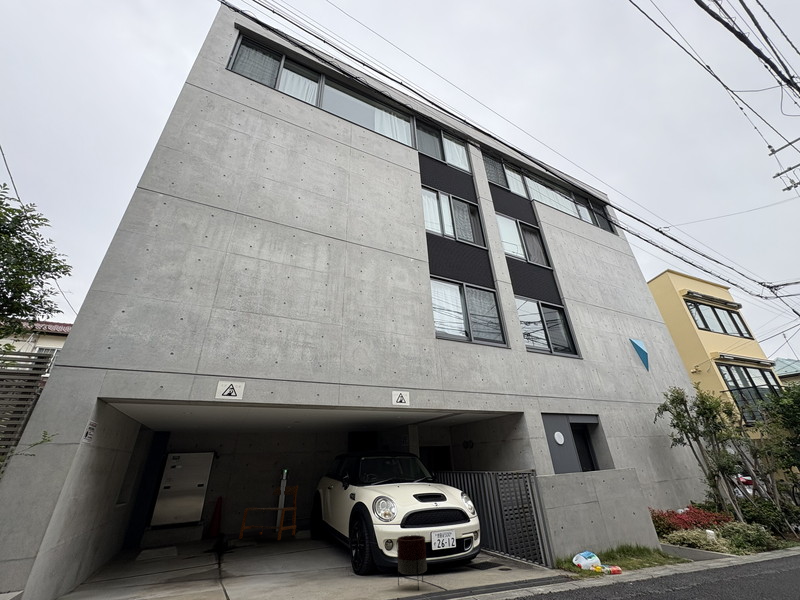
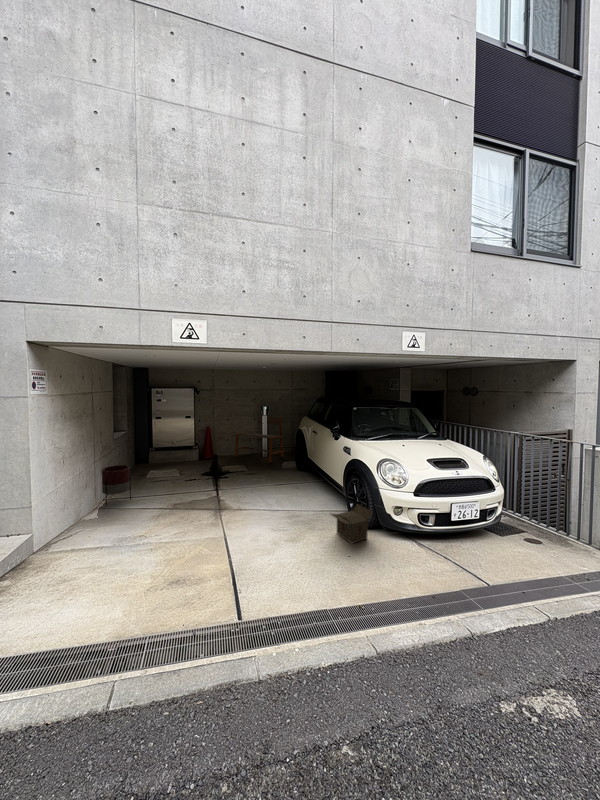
planter: present [397,535,427,590] -> present [102,465,131,505]
cardboard box: none [331,548,370,585] -> present [331,504,373,543]

